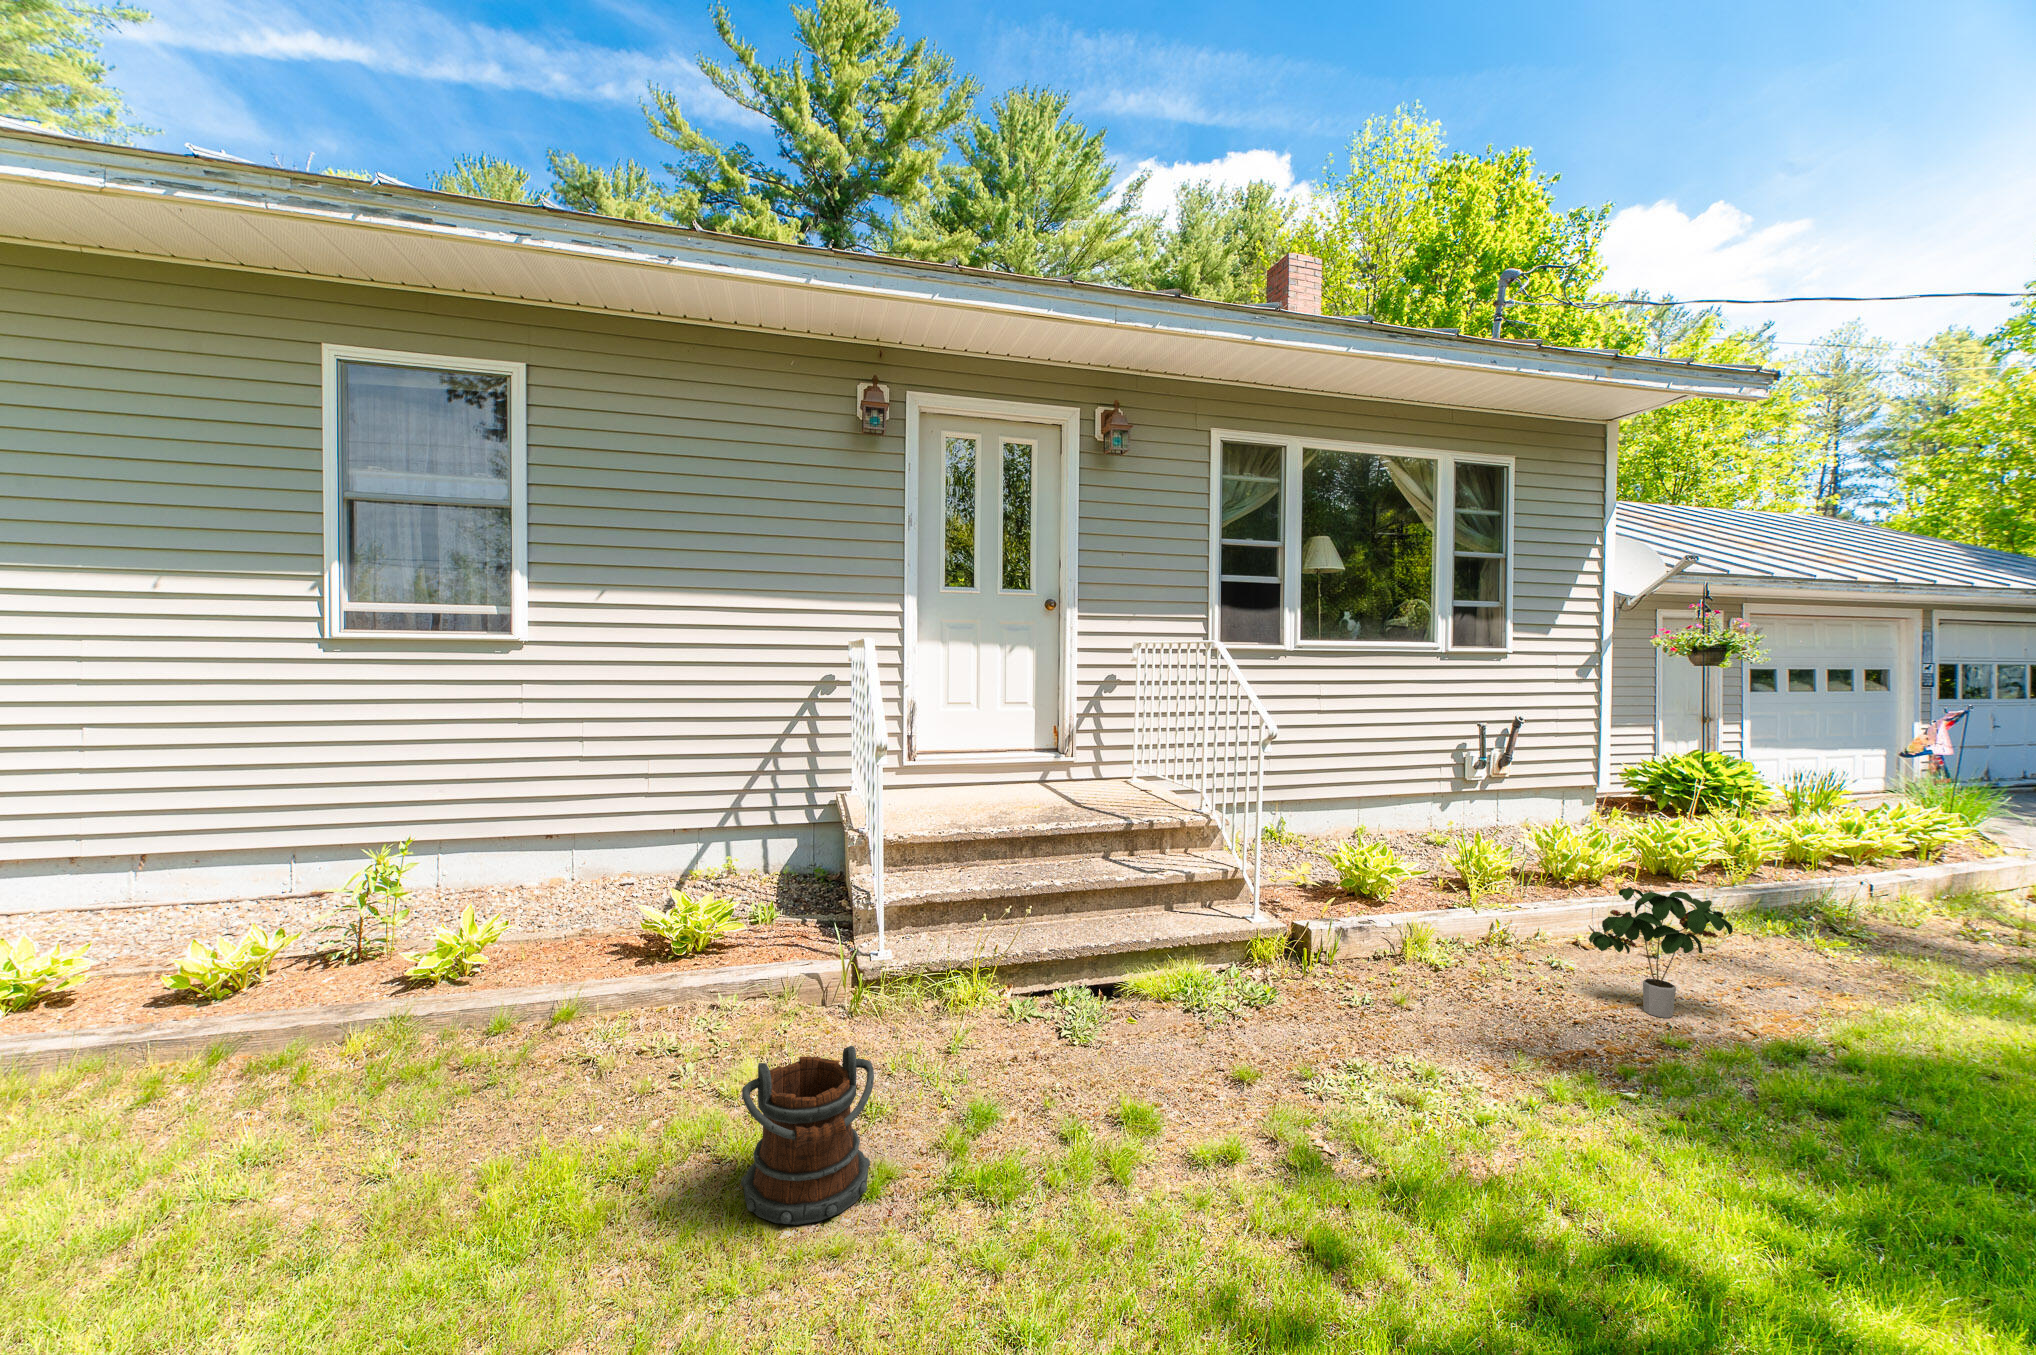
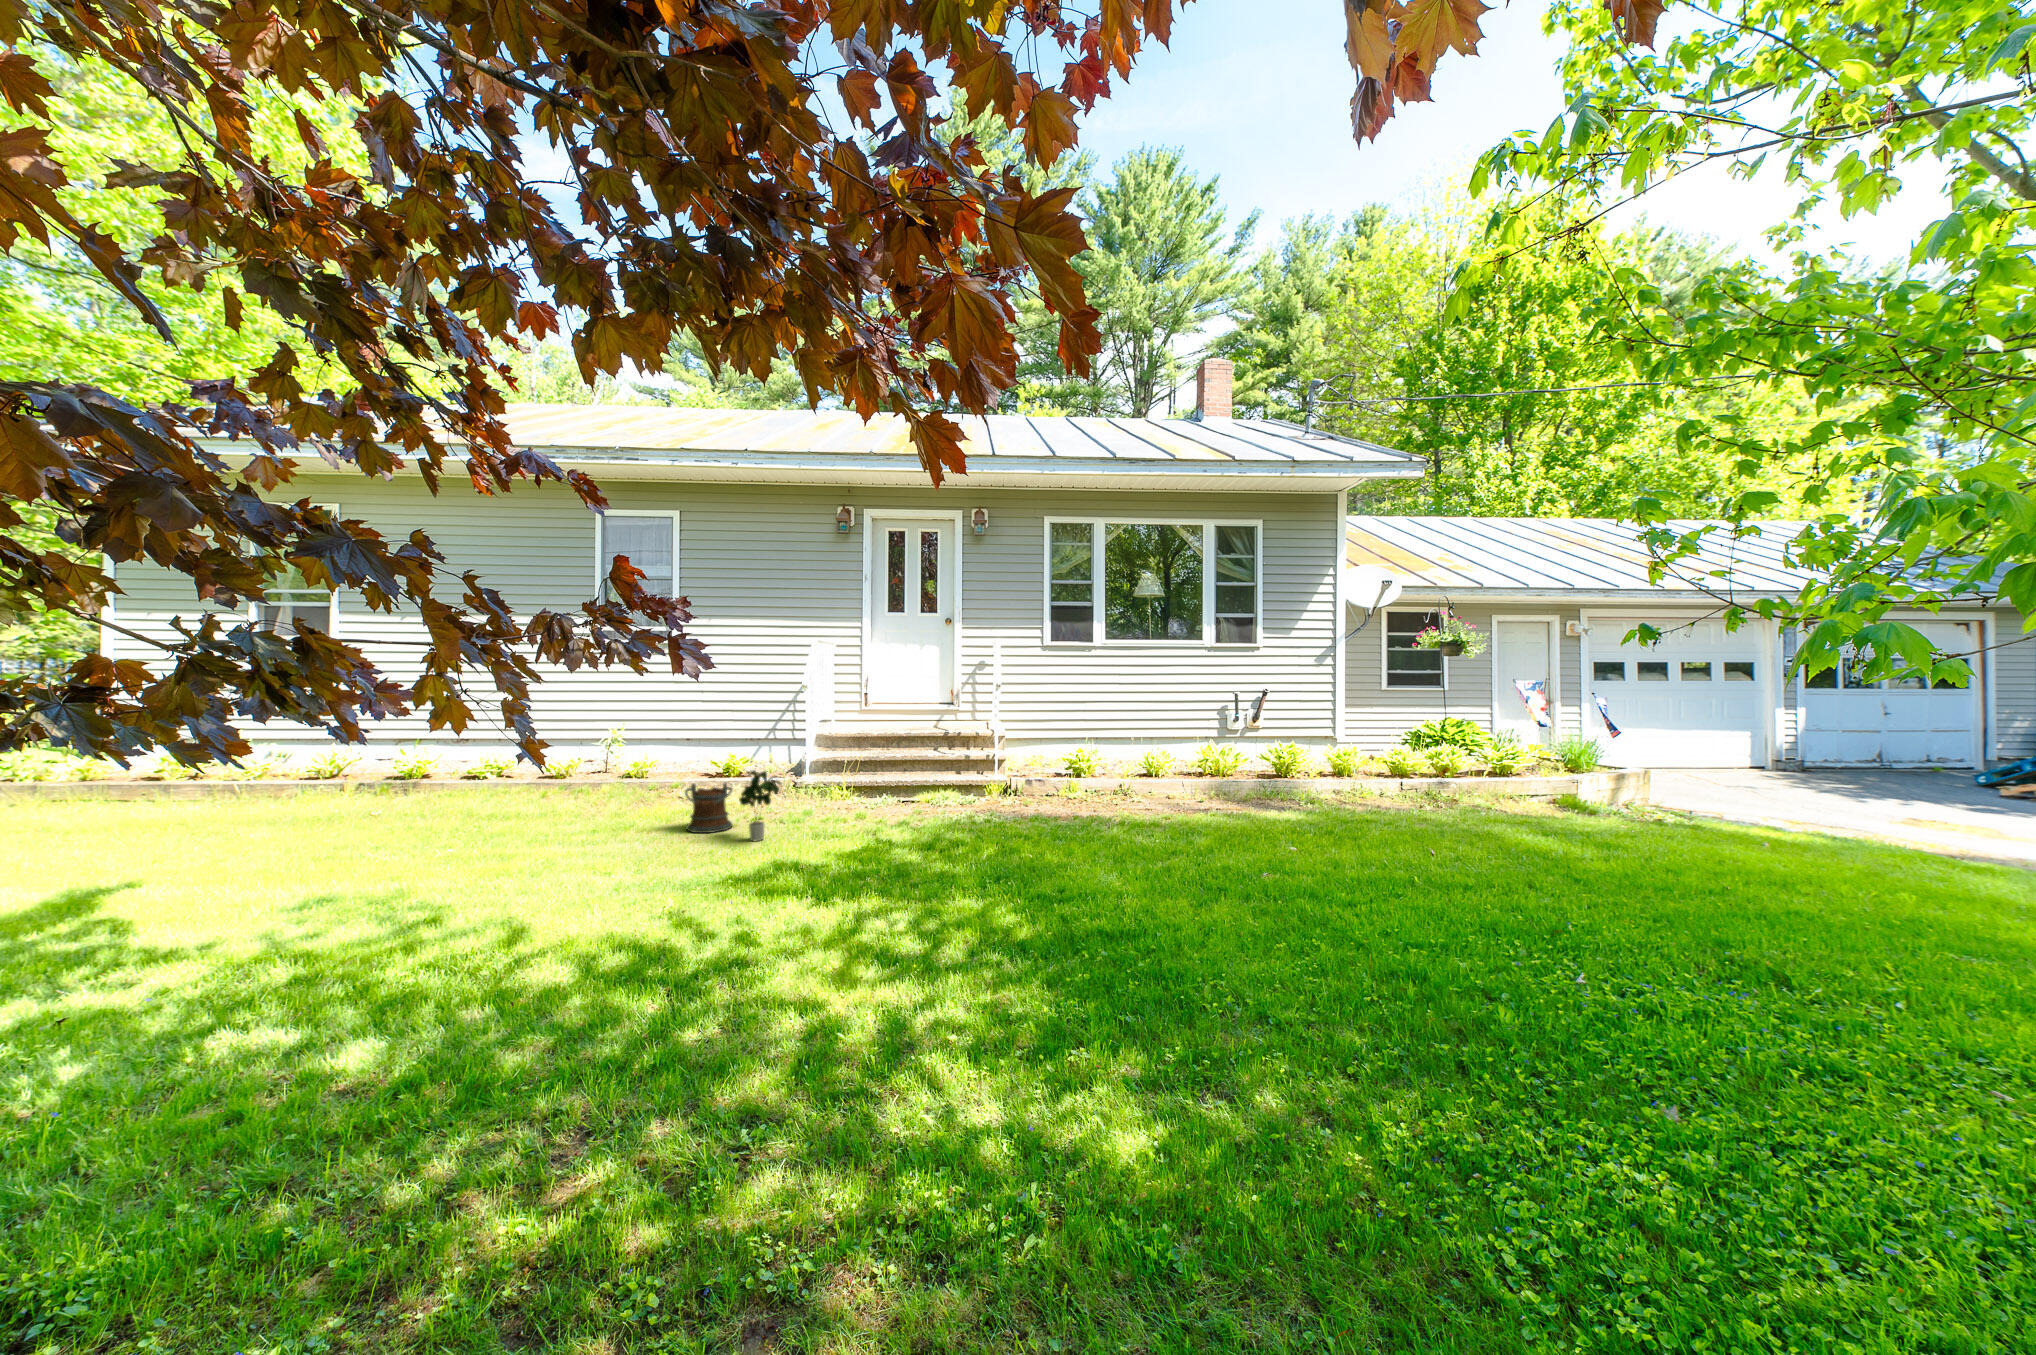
potted plant: present [1589,887,1733,1018] -> present [739,770,781,841]

